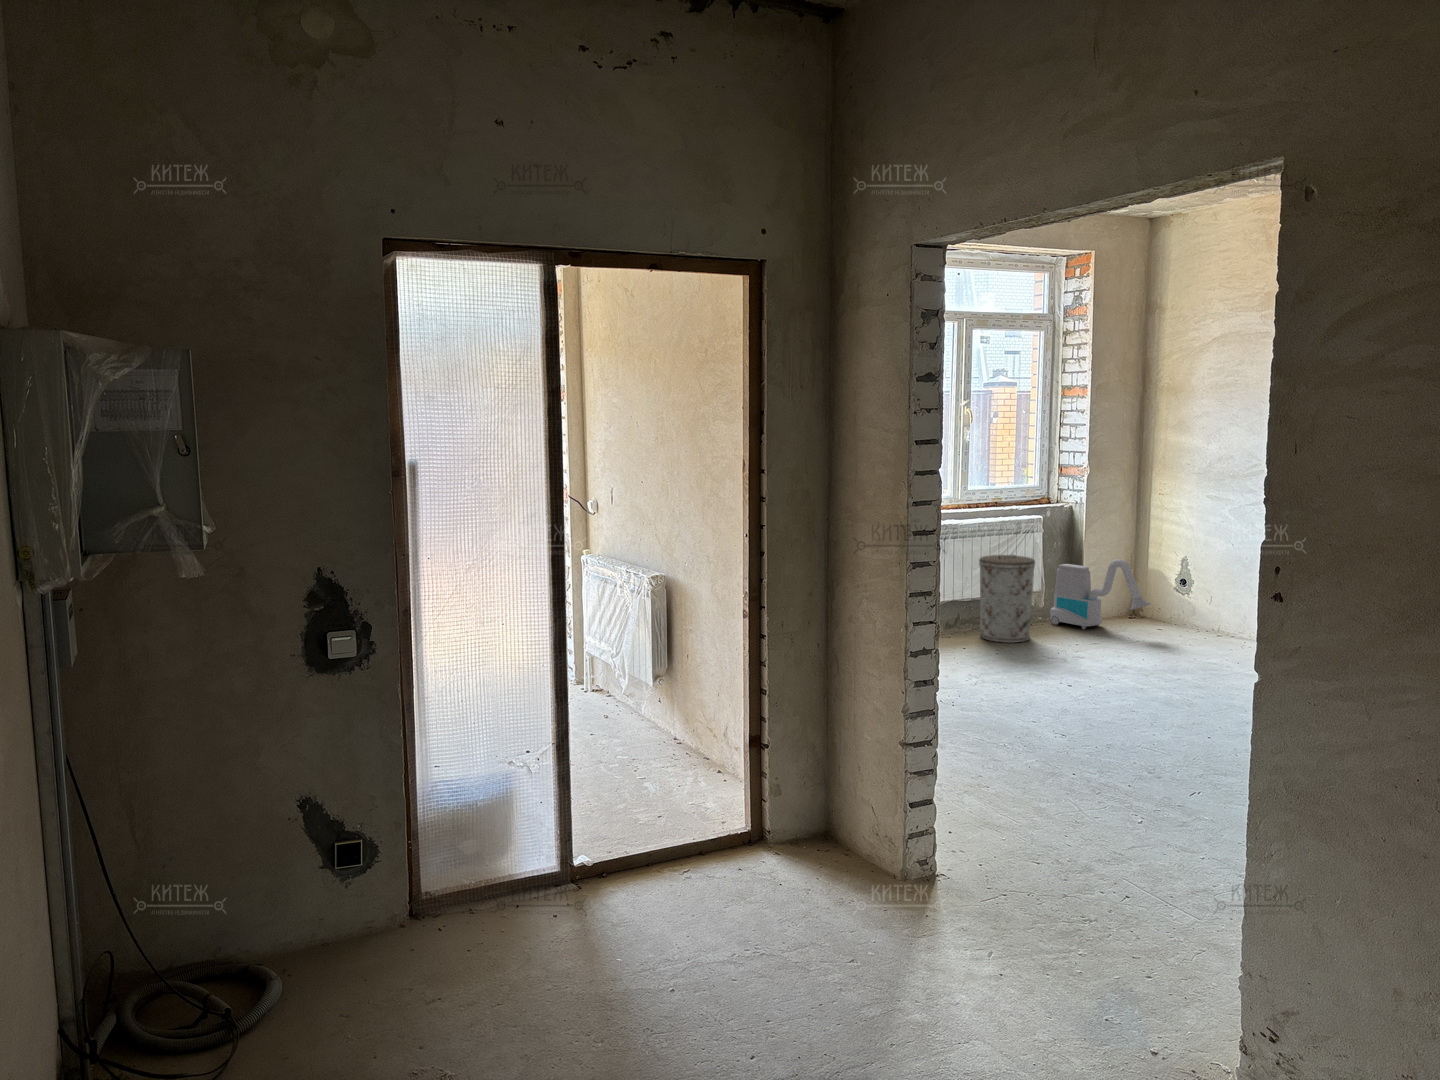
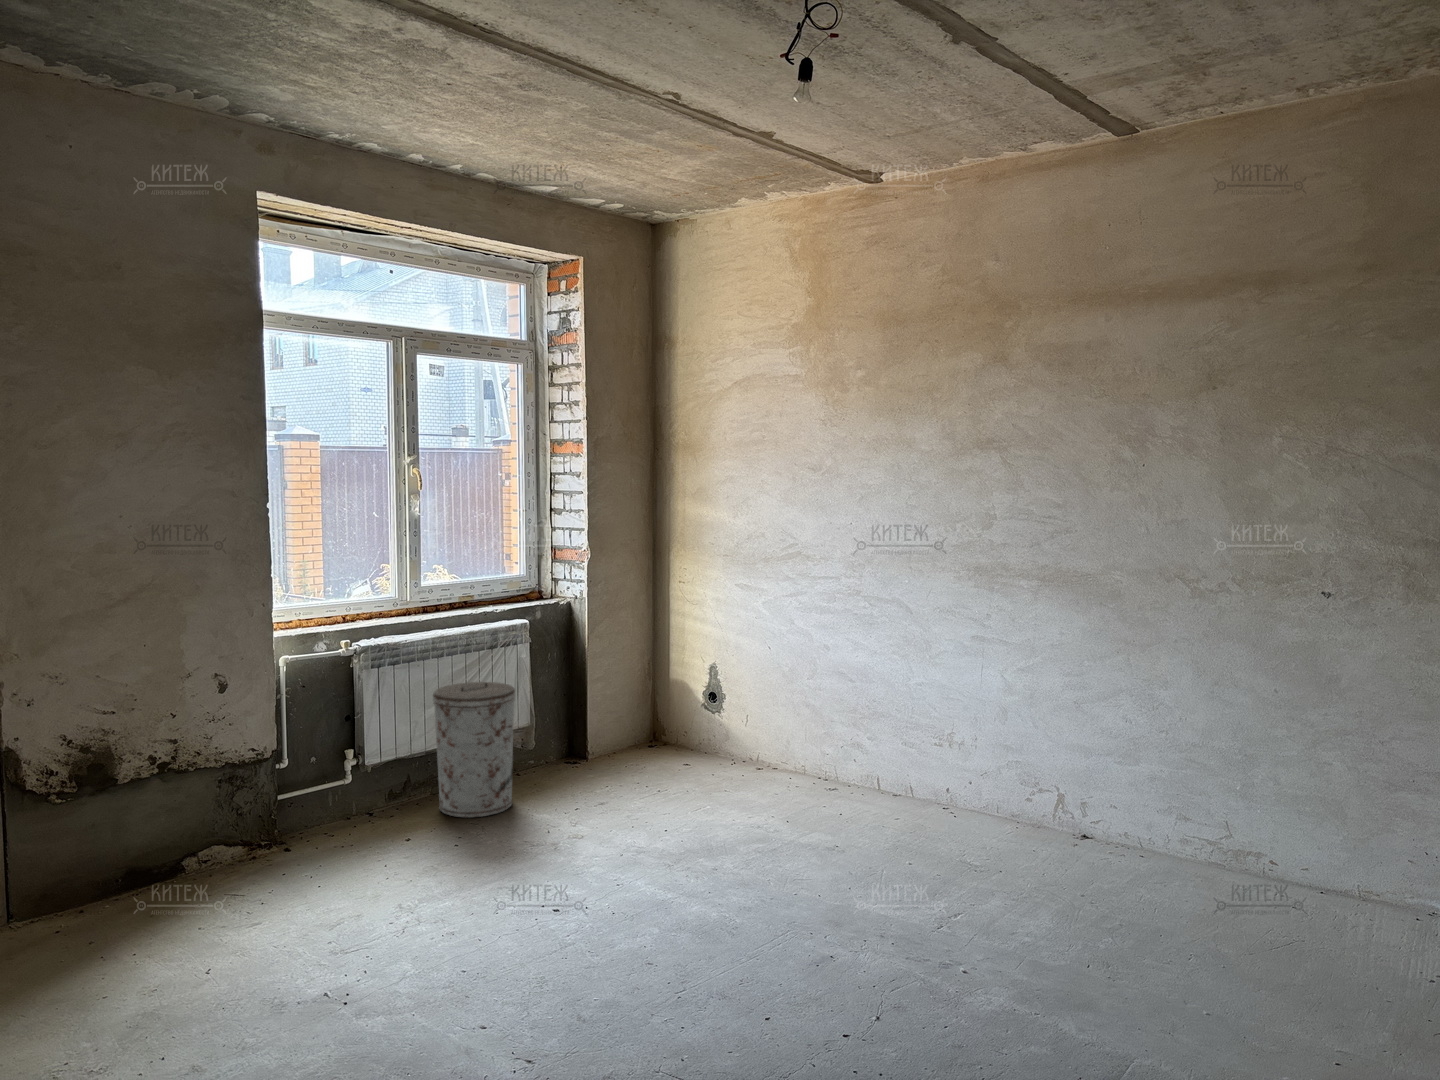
vacuum cleaner: present [1050,559,1151,629] -> none [546,675,674,776]

